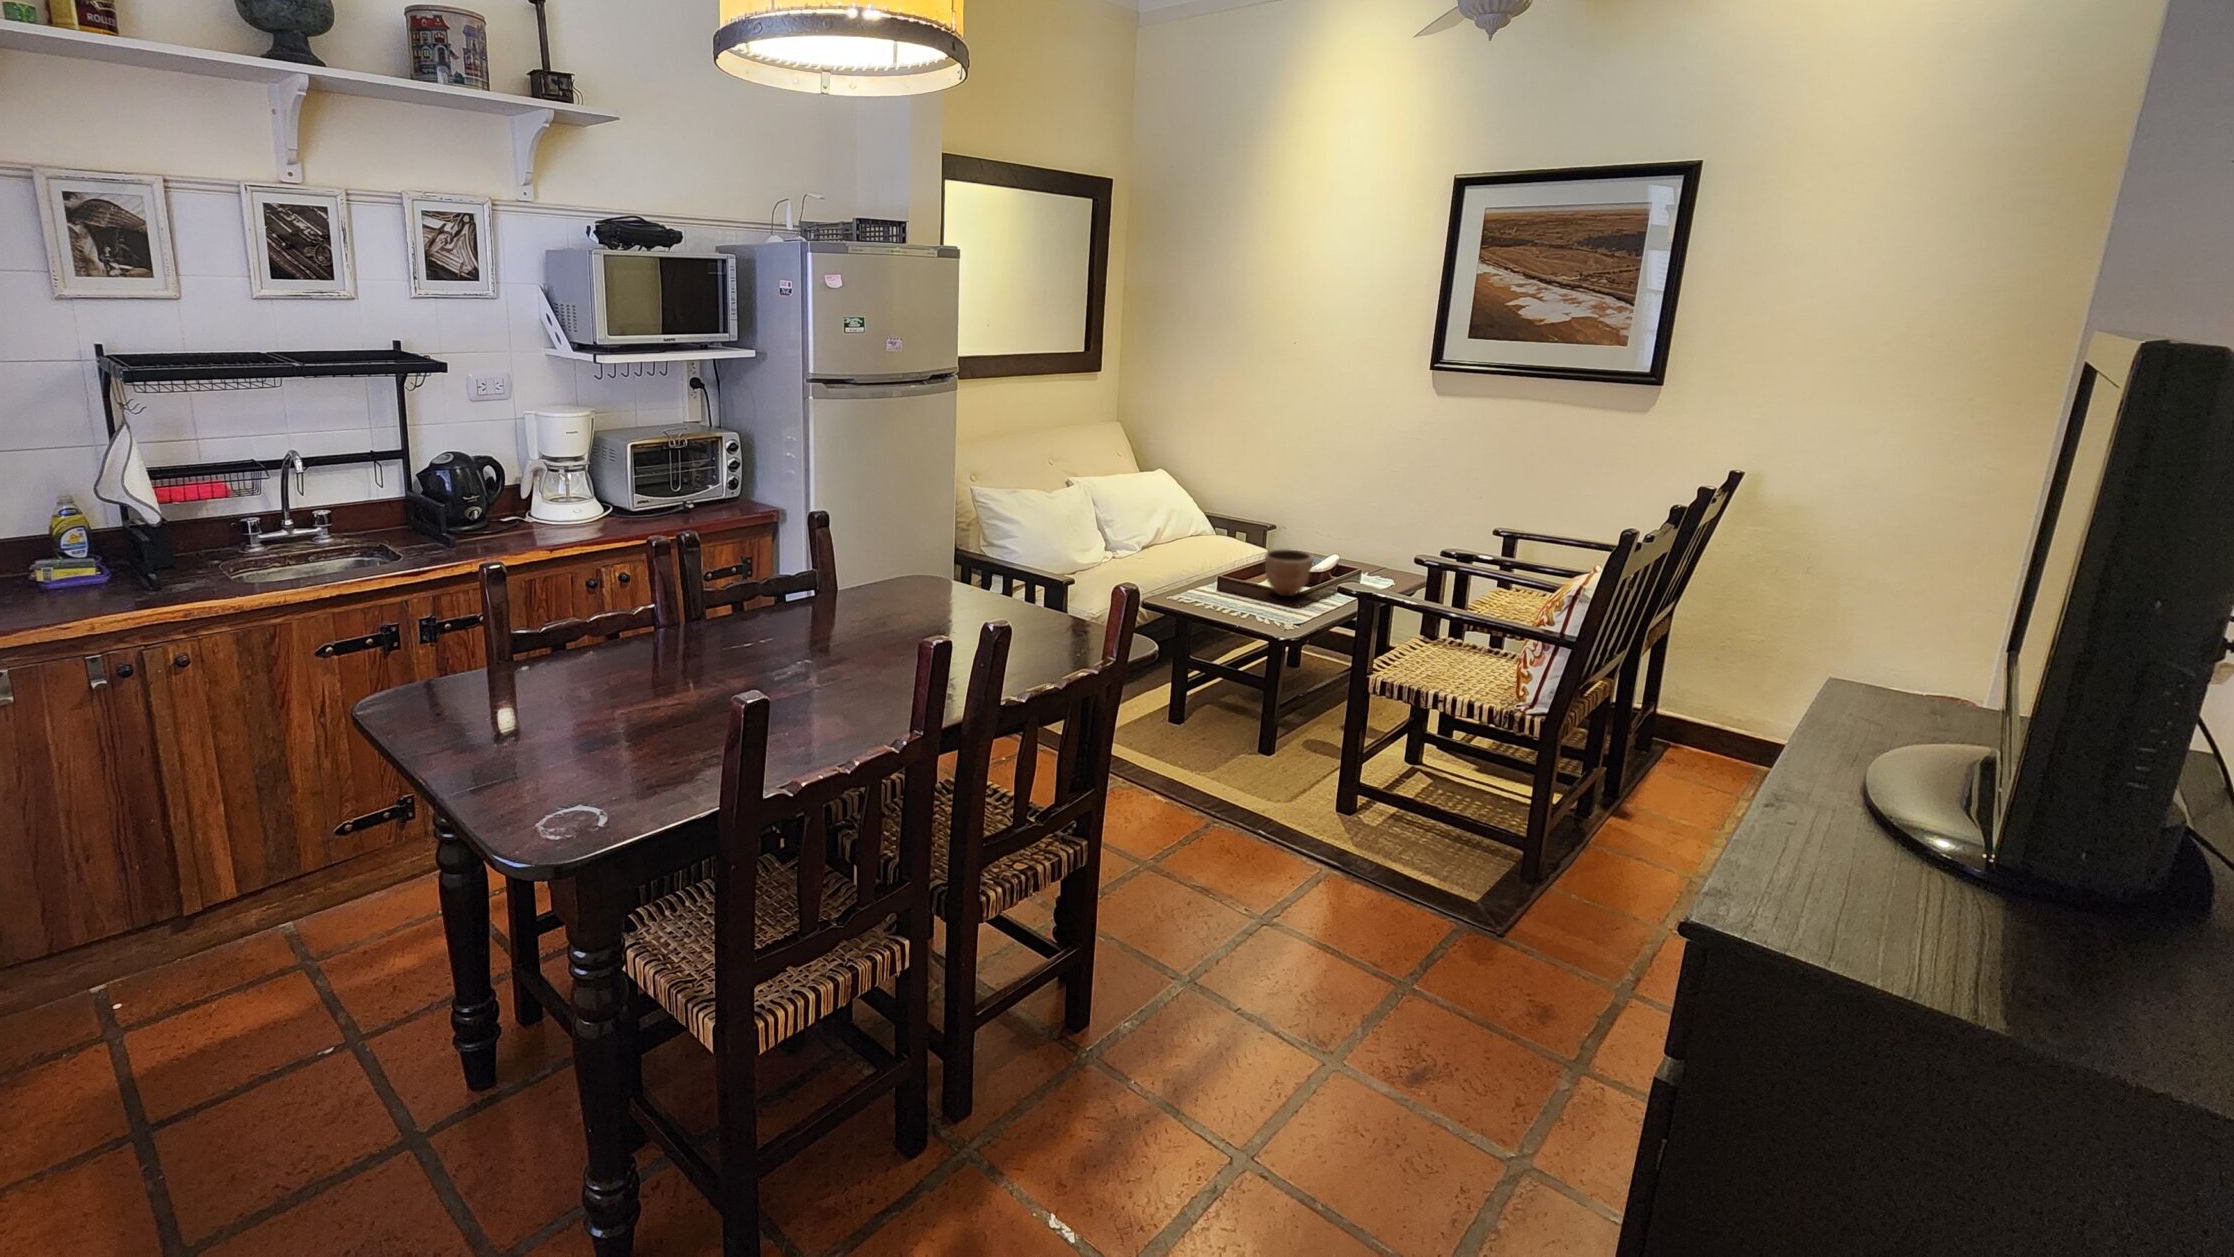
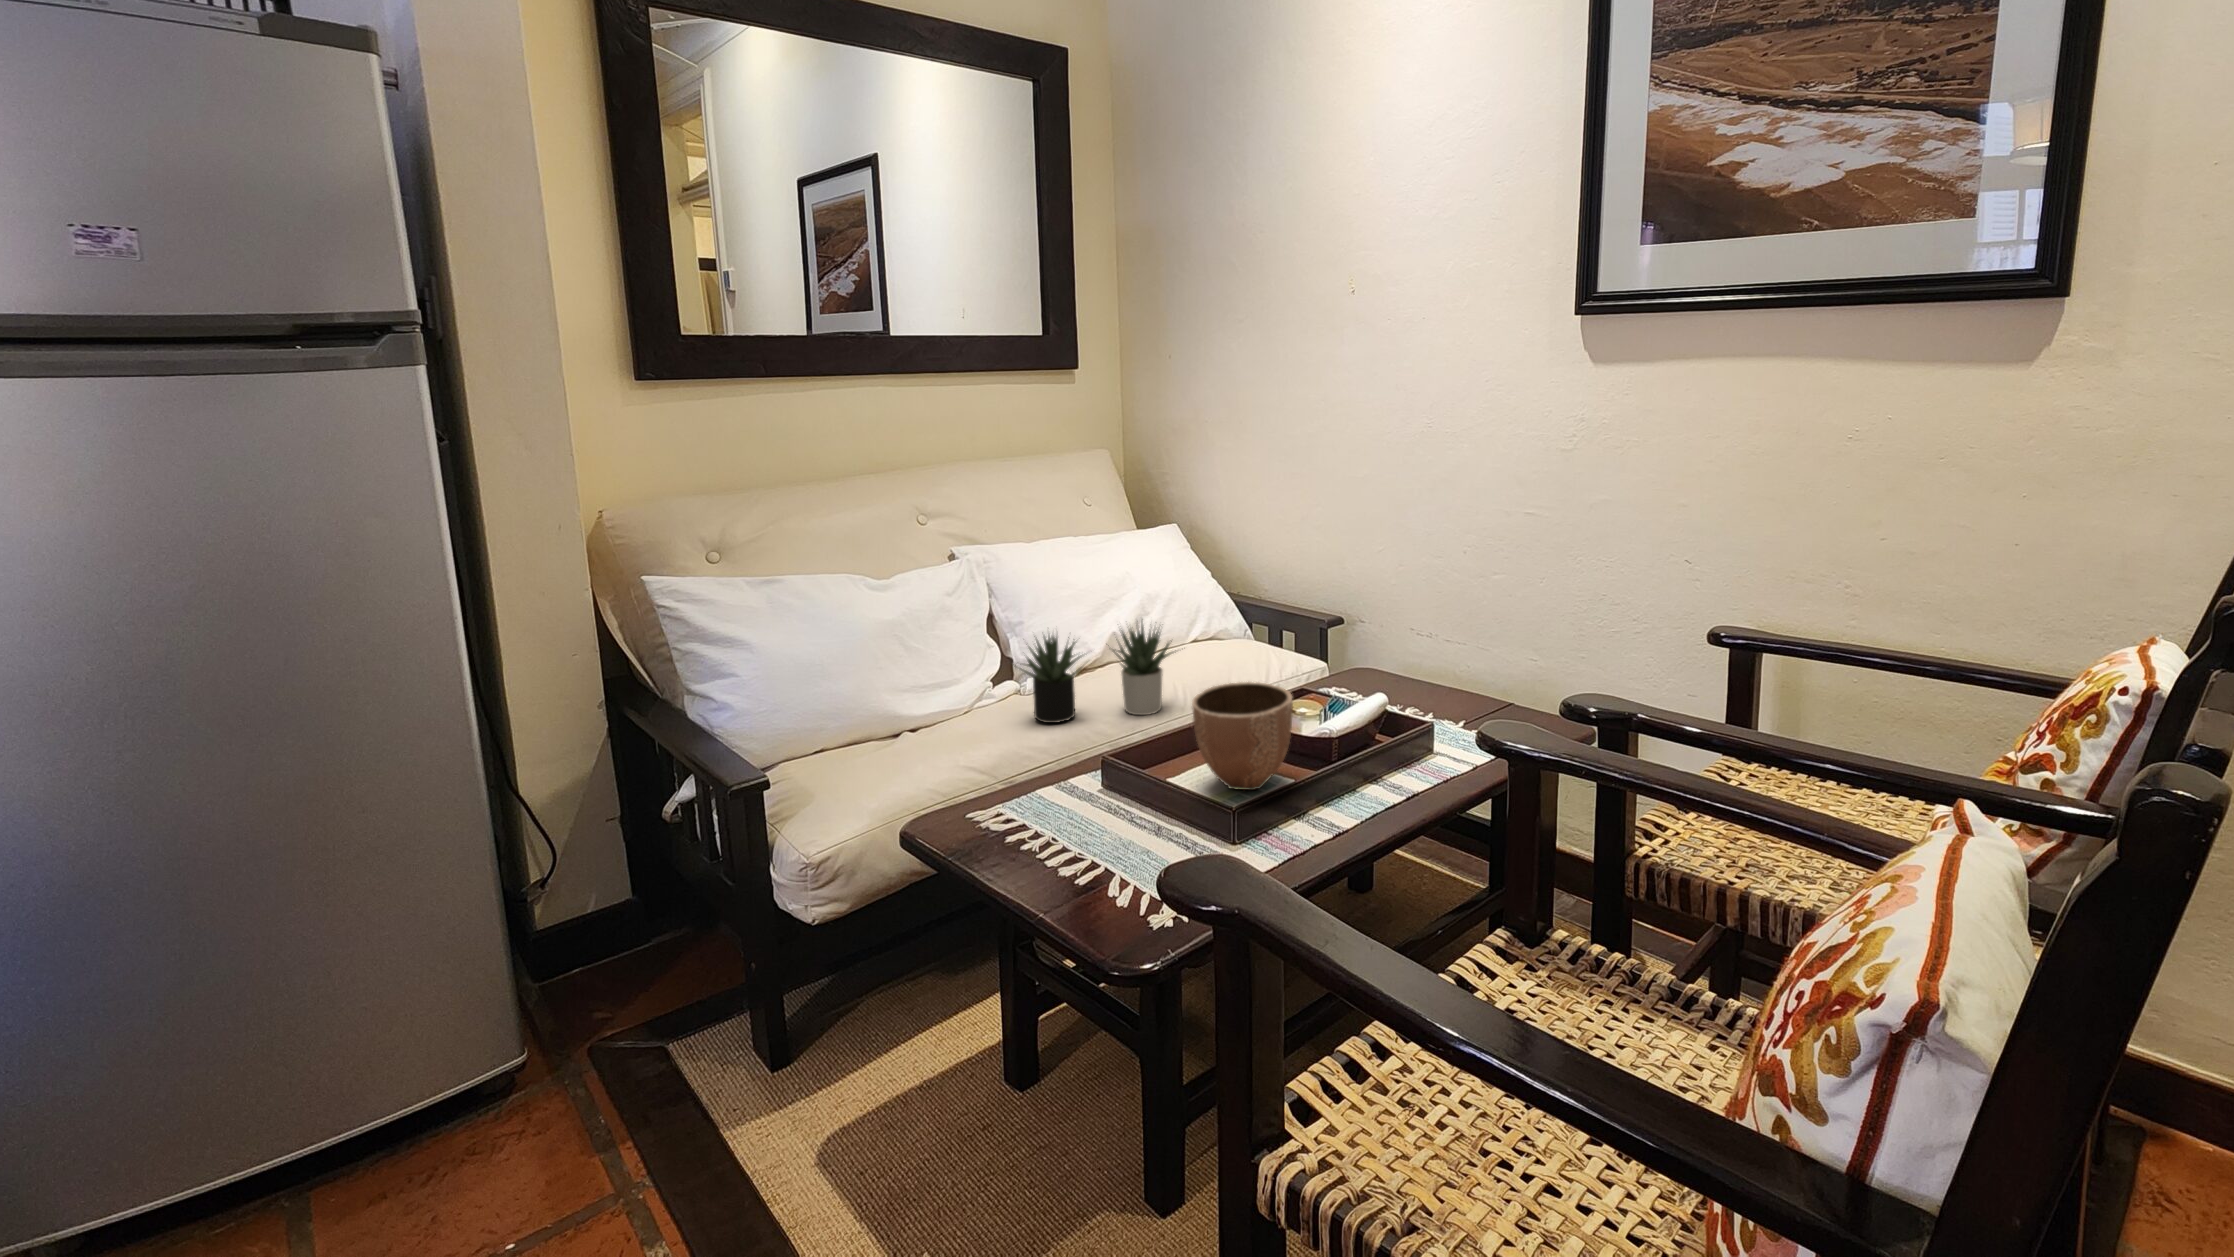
succulent plant: none [1139,519,1225,572] -> present [1019,623,1176,723]

